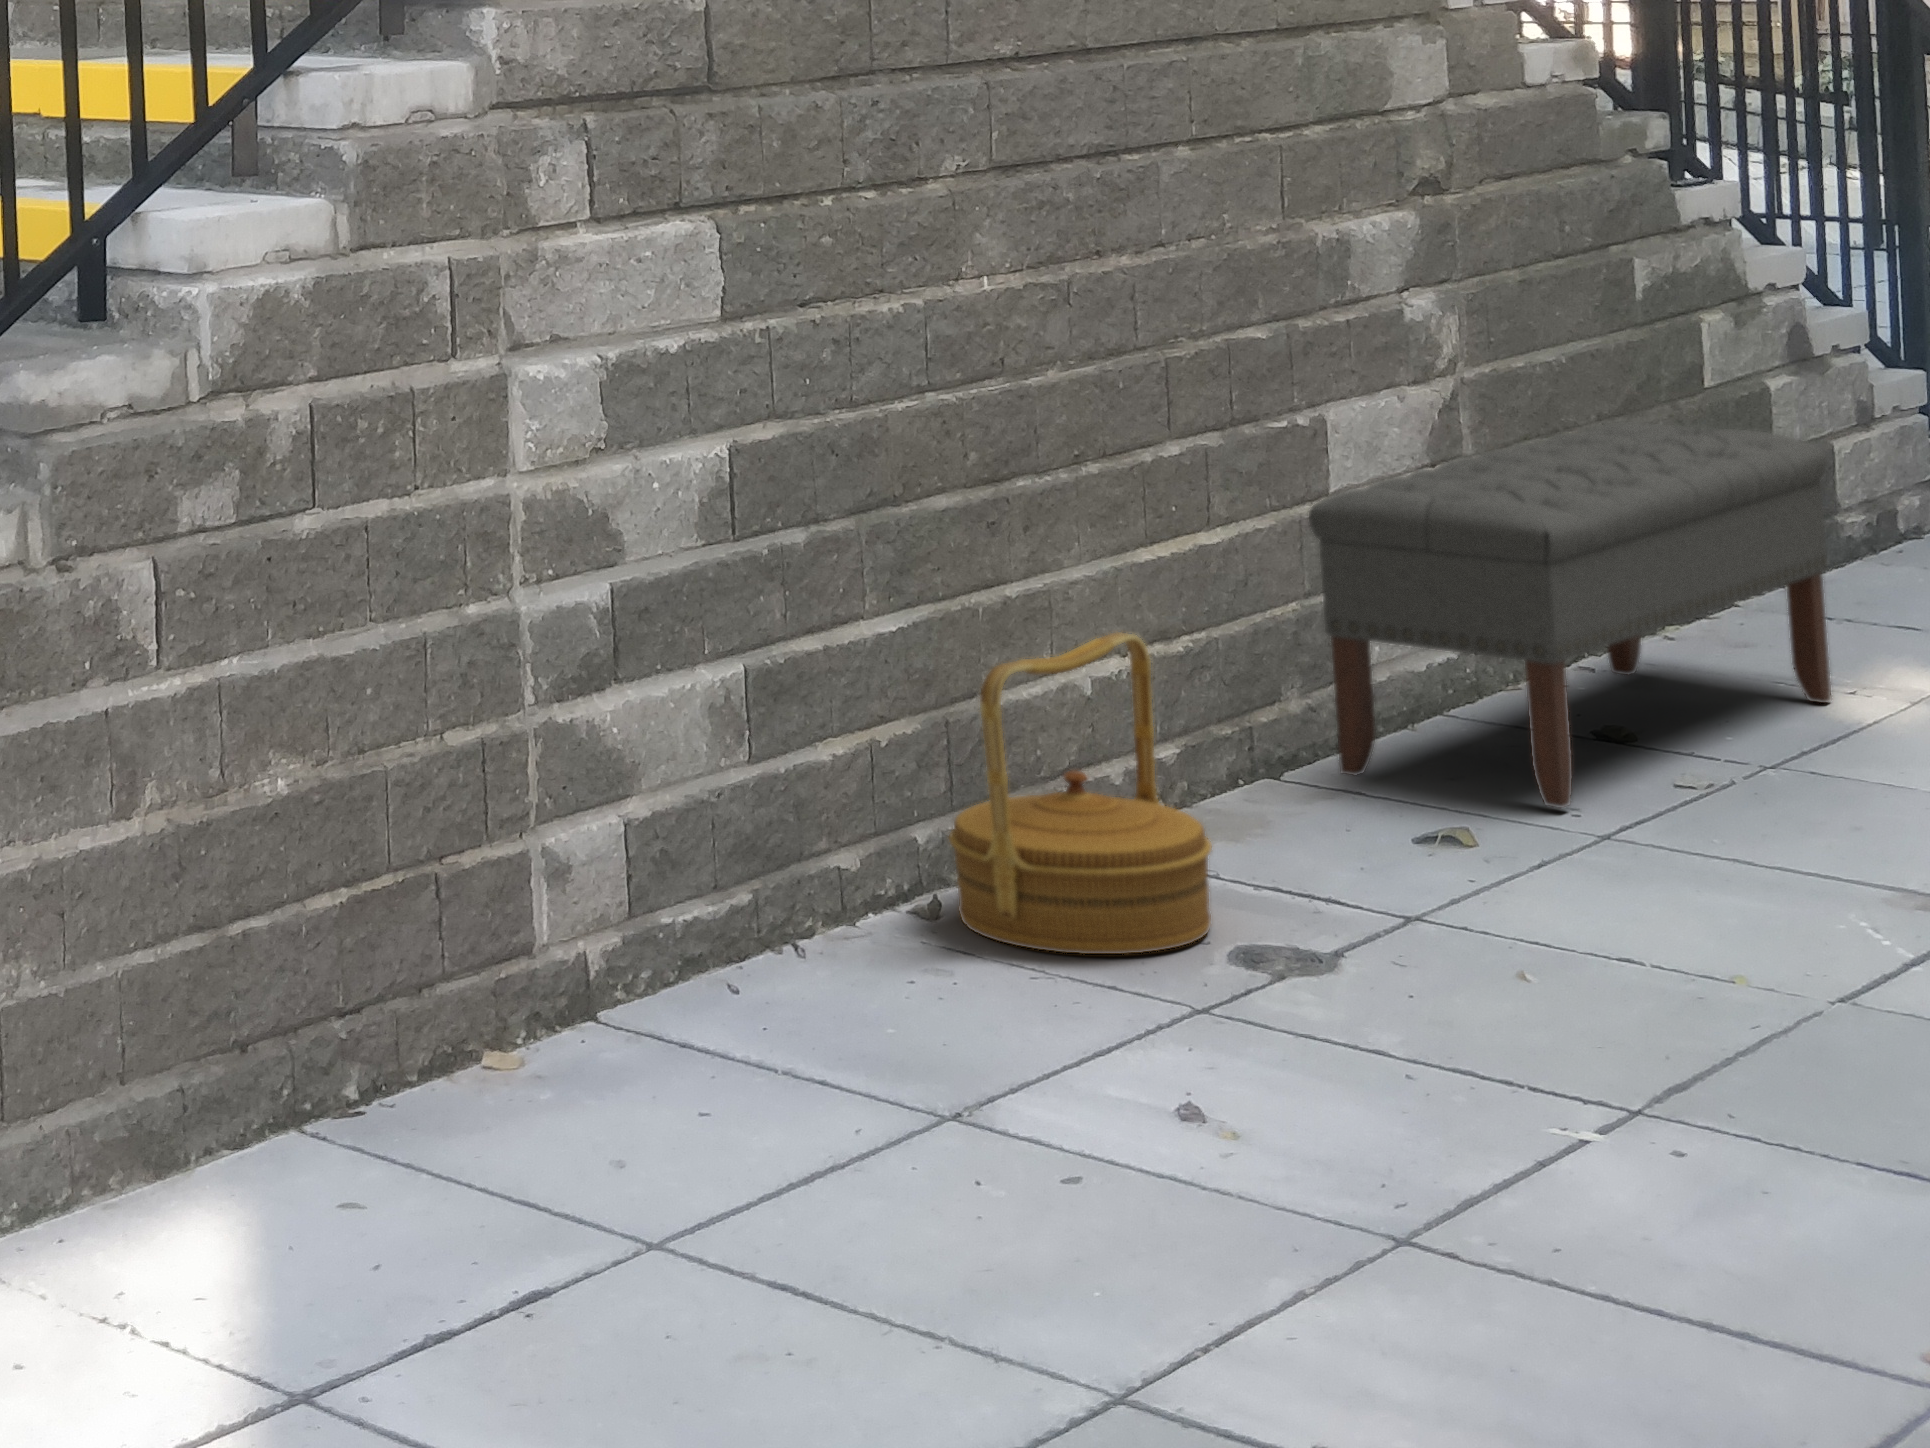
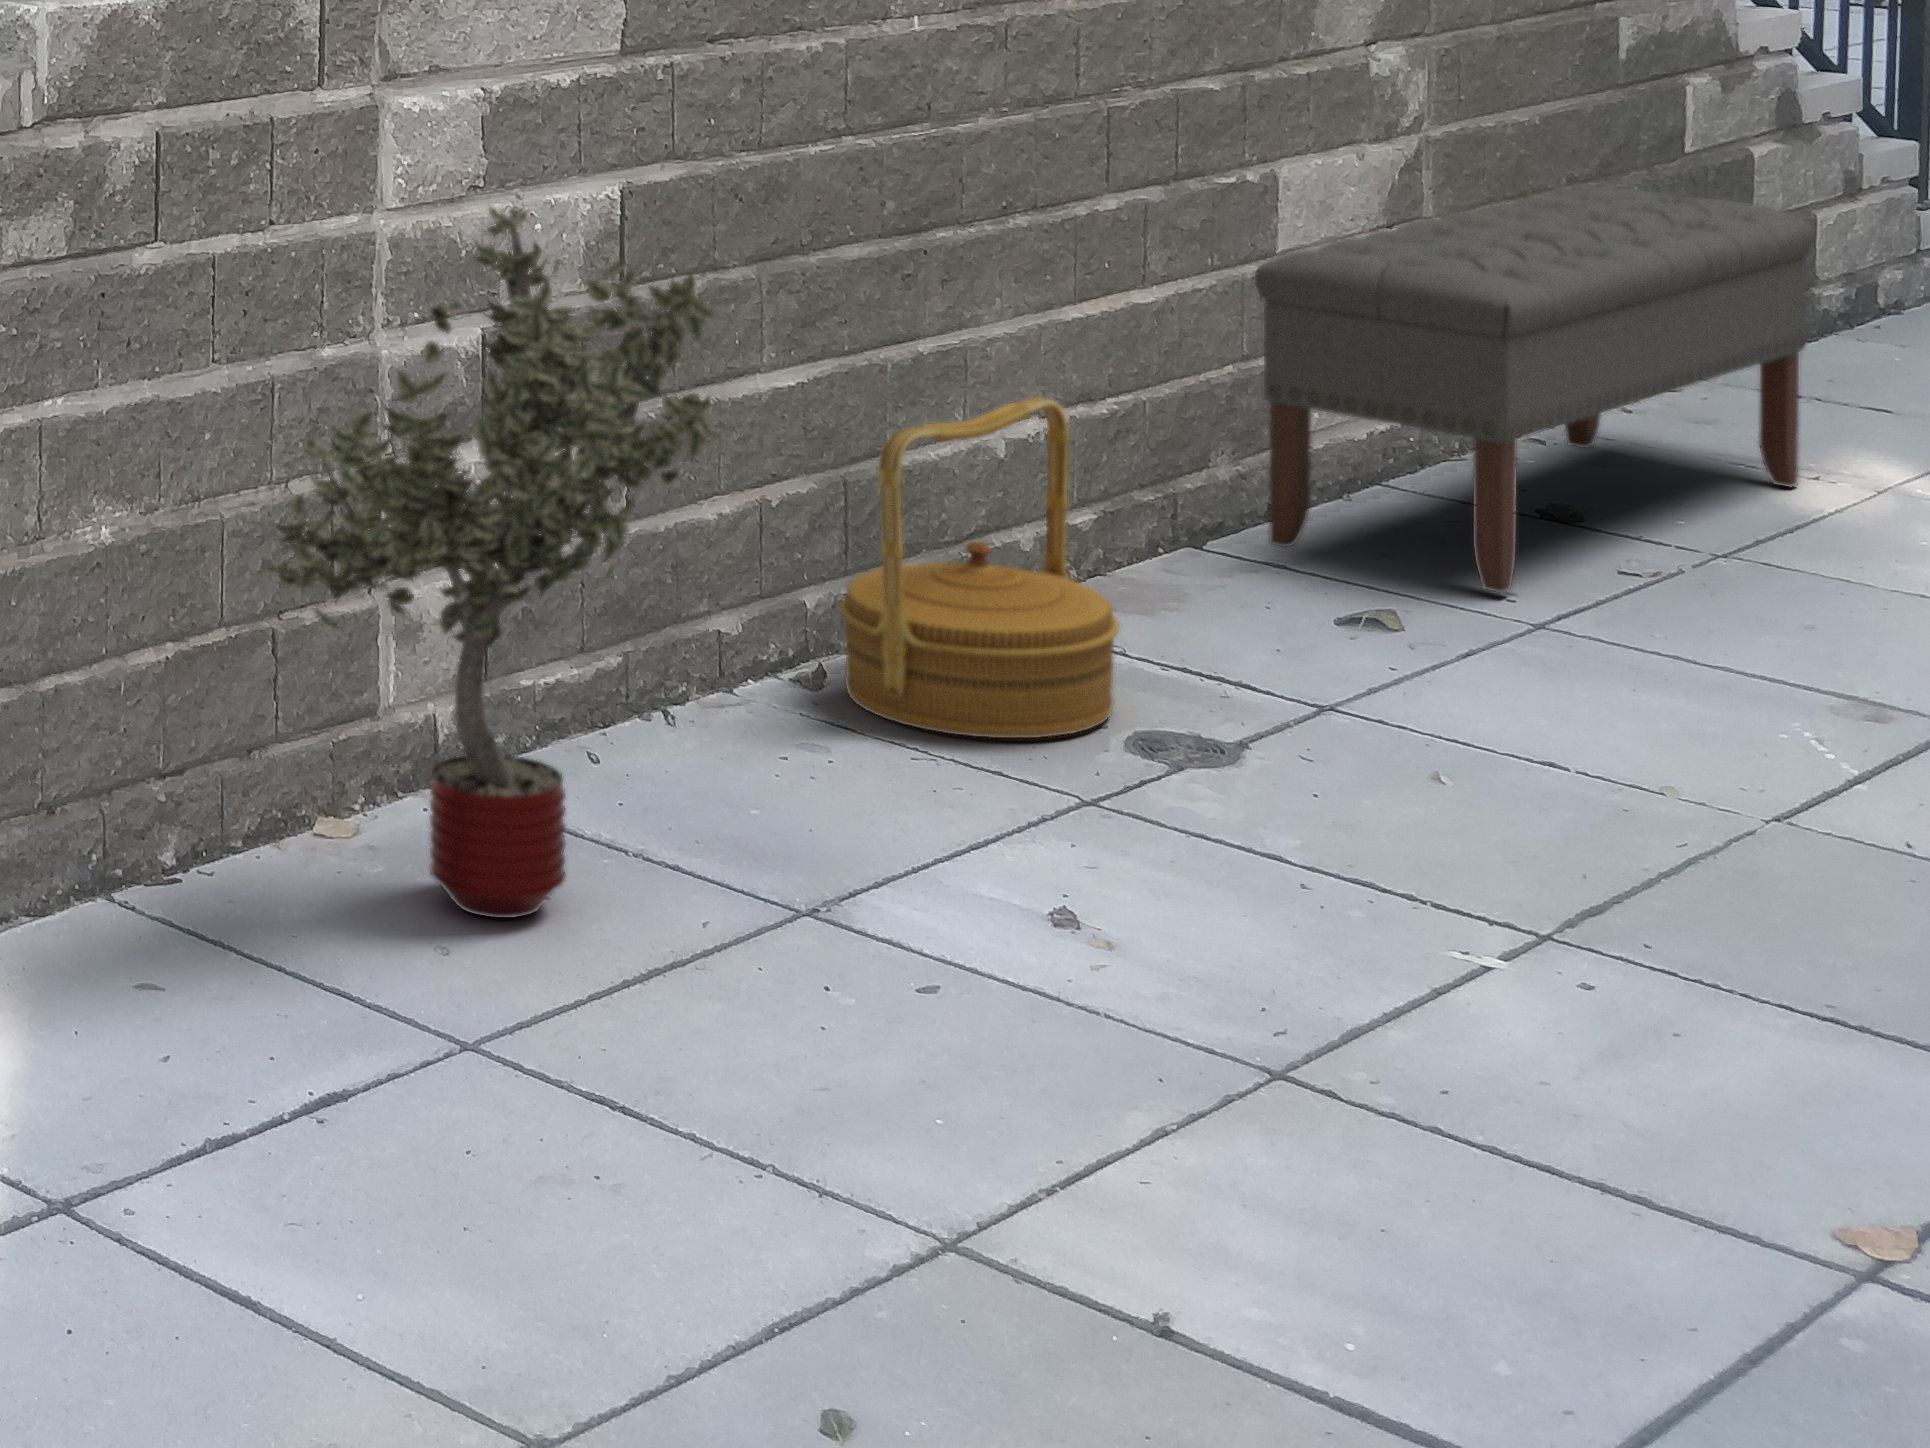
potted tree: none [435,458,842,1128] -> present [264,207,717,918]

